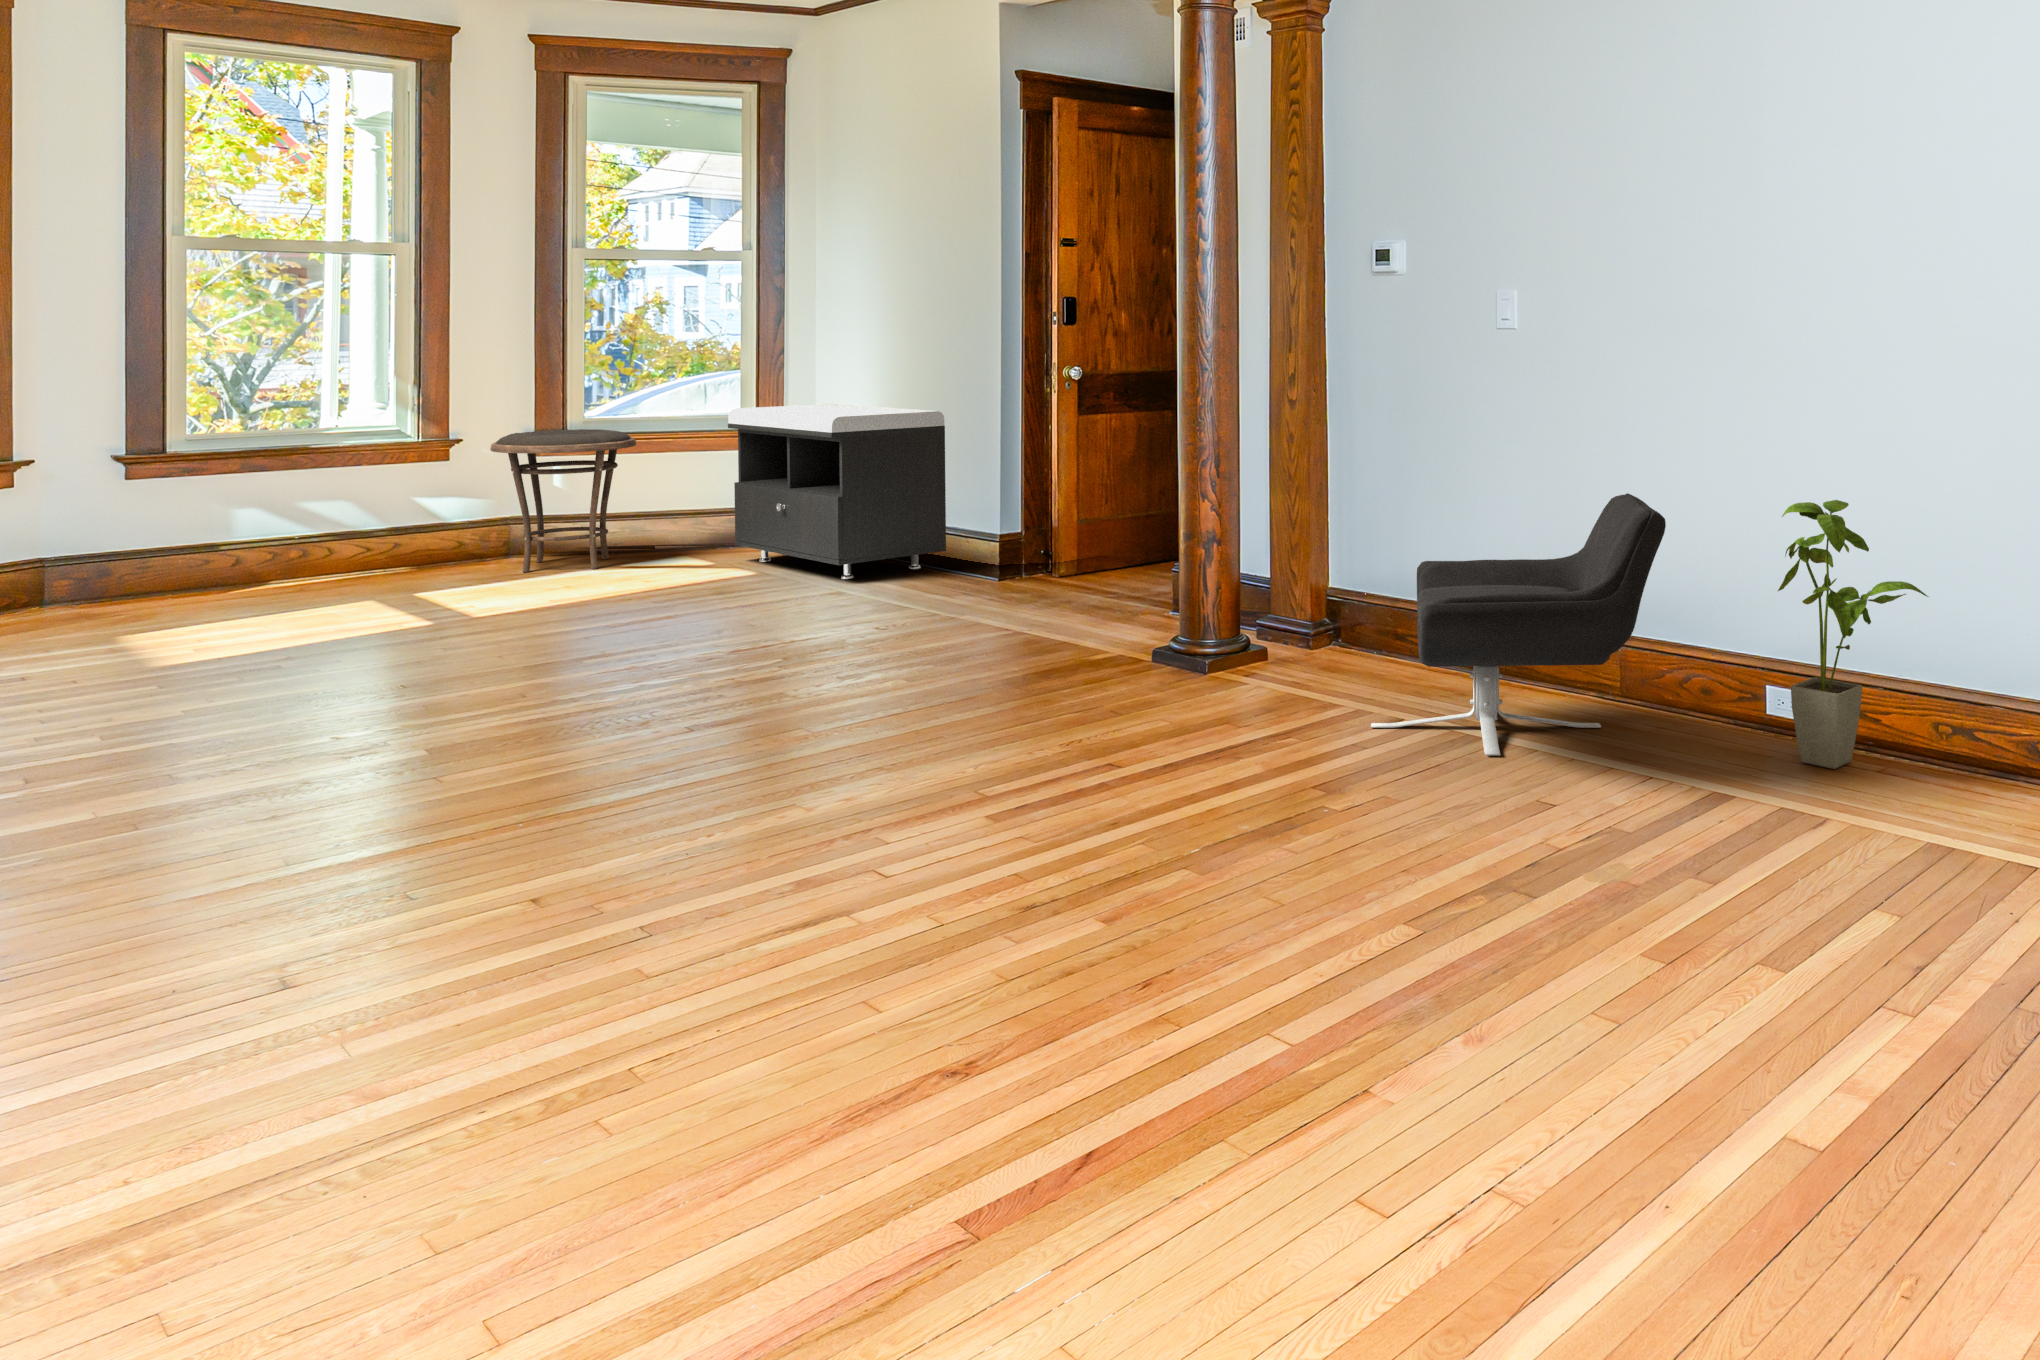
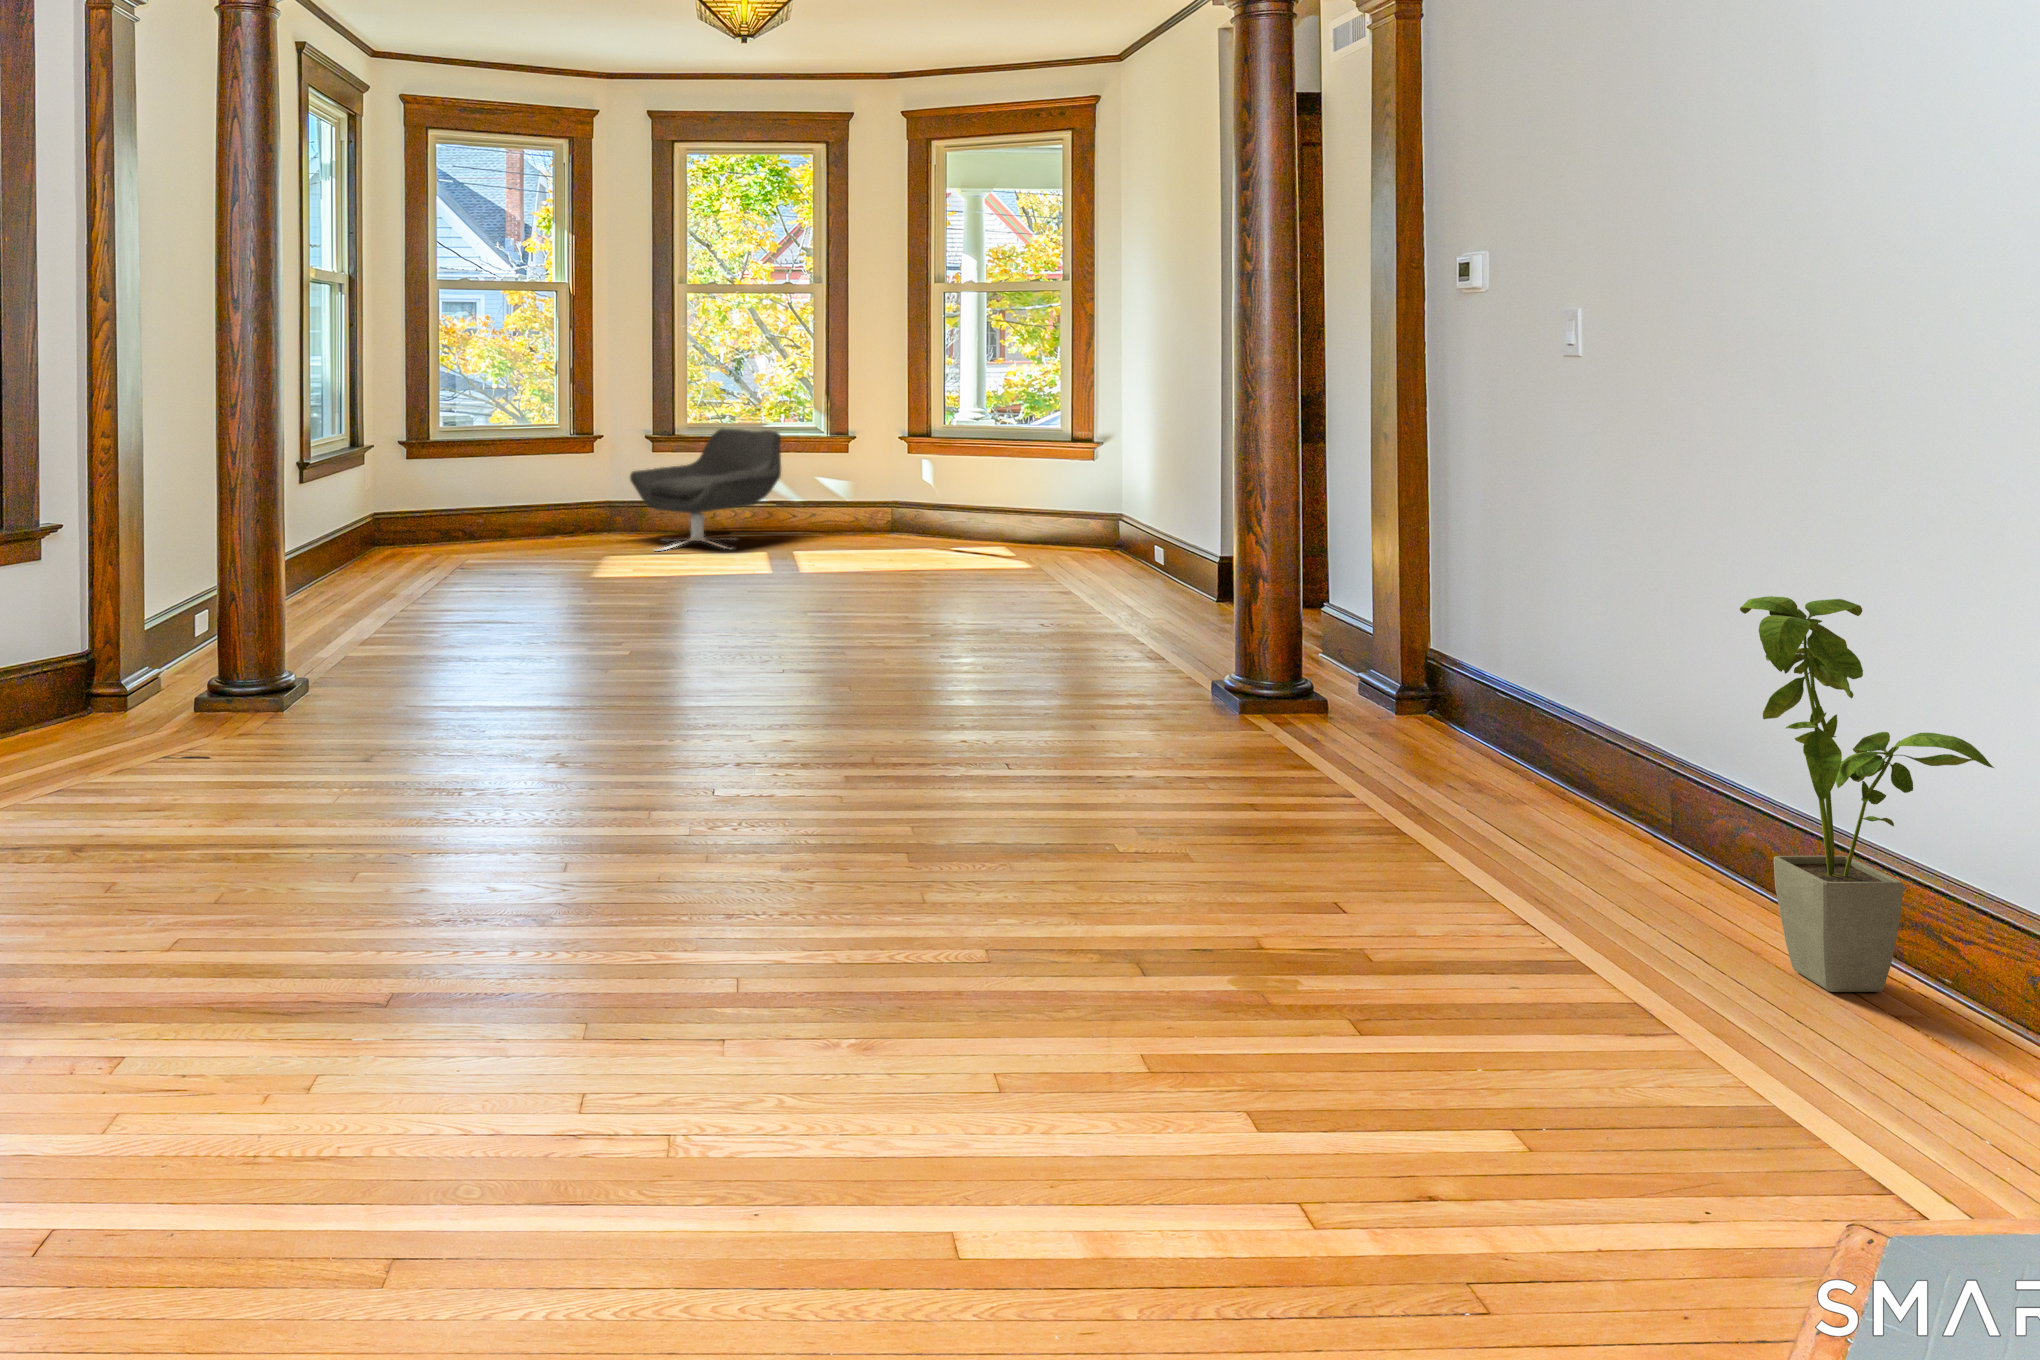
storage bench: present [728,404,946,579] -> none [1017,418,1175,577]
side table: present [490,429,636,572] -> none [856,432,960,545]
lounge chair: present [1371,493,1666,756] -> present [630,429,781,550]

